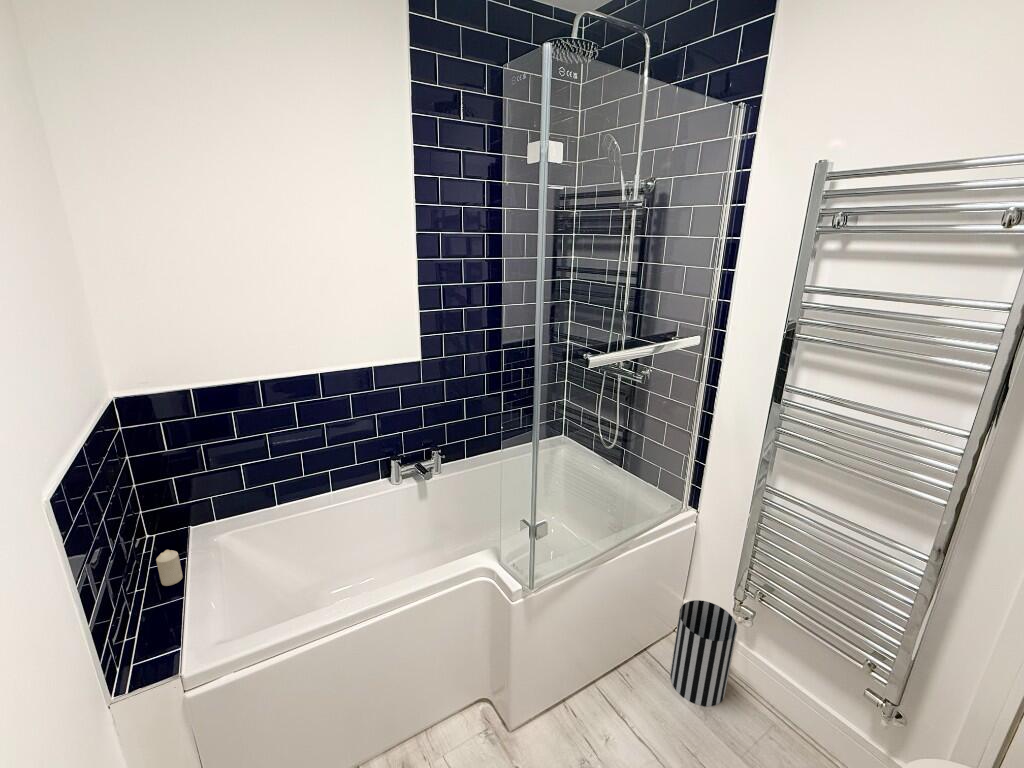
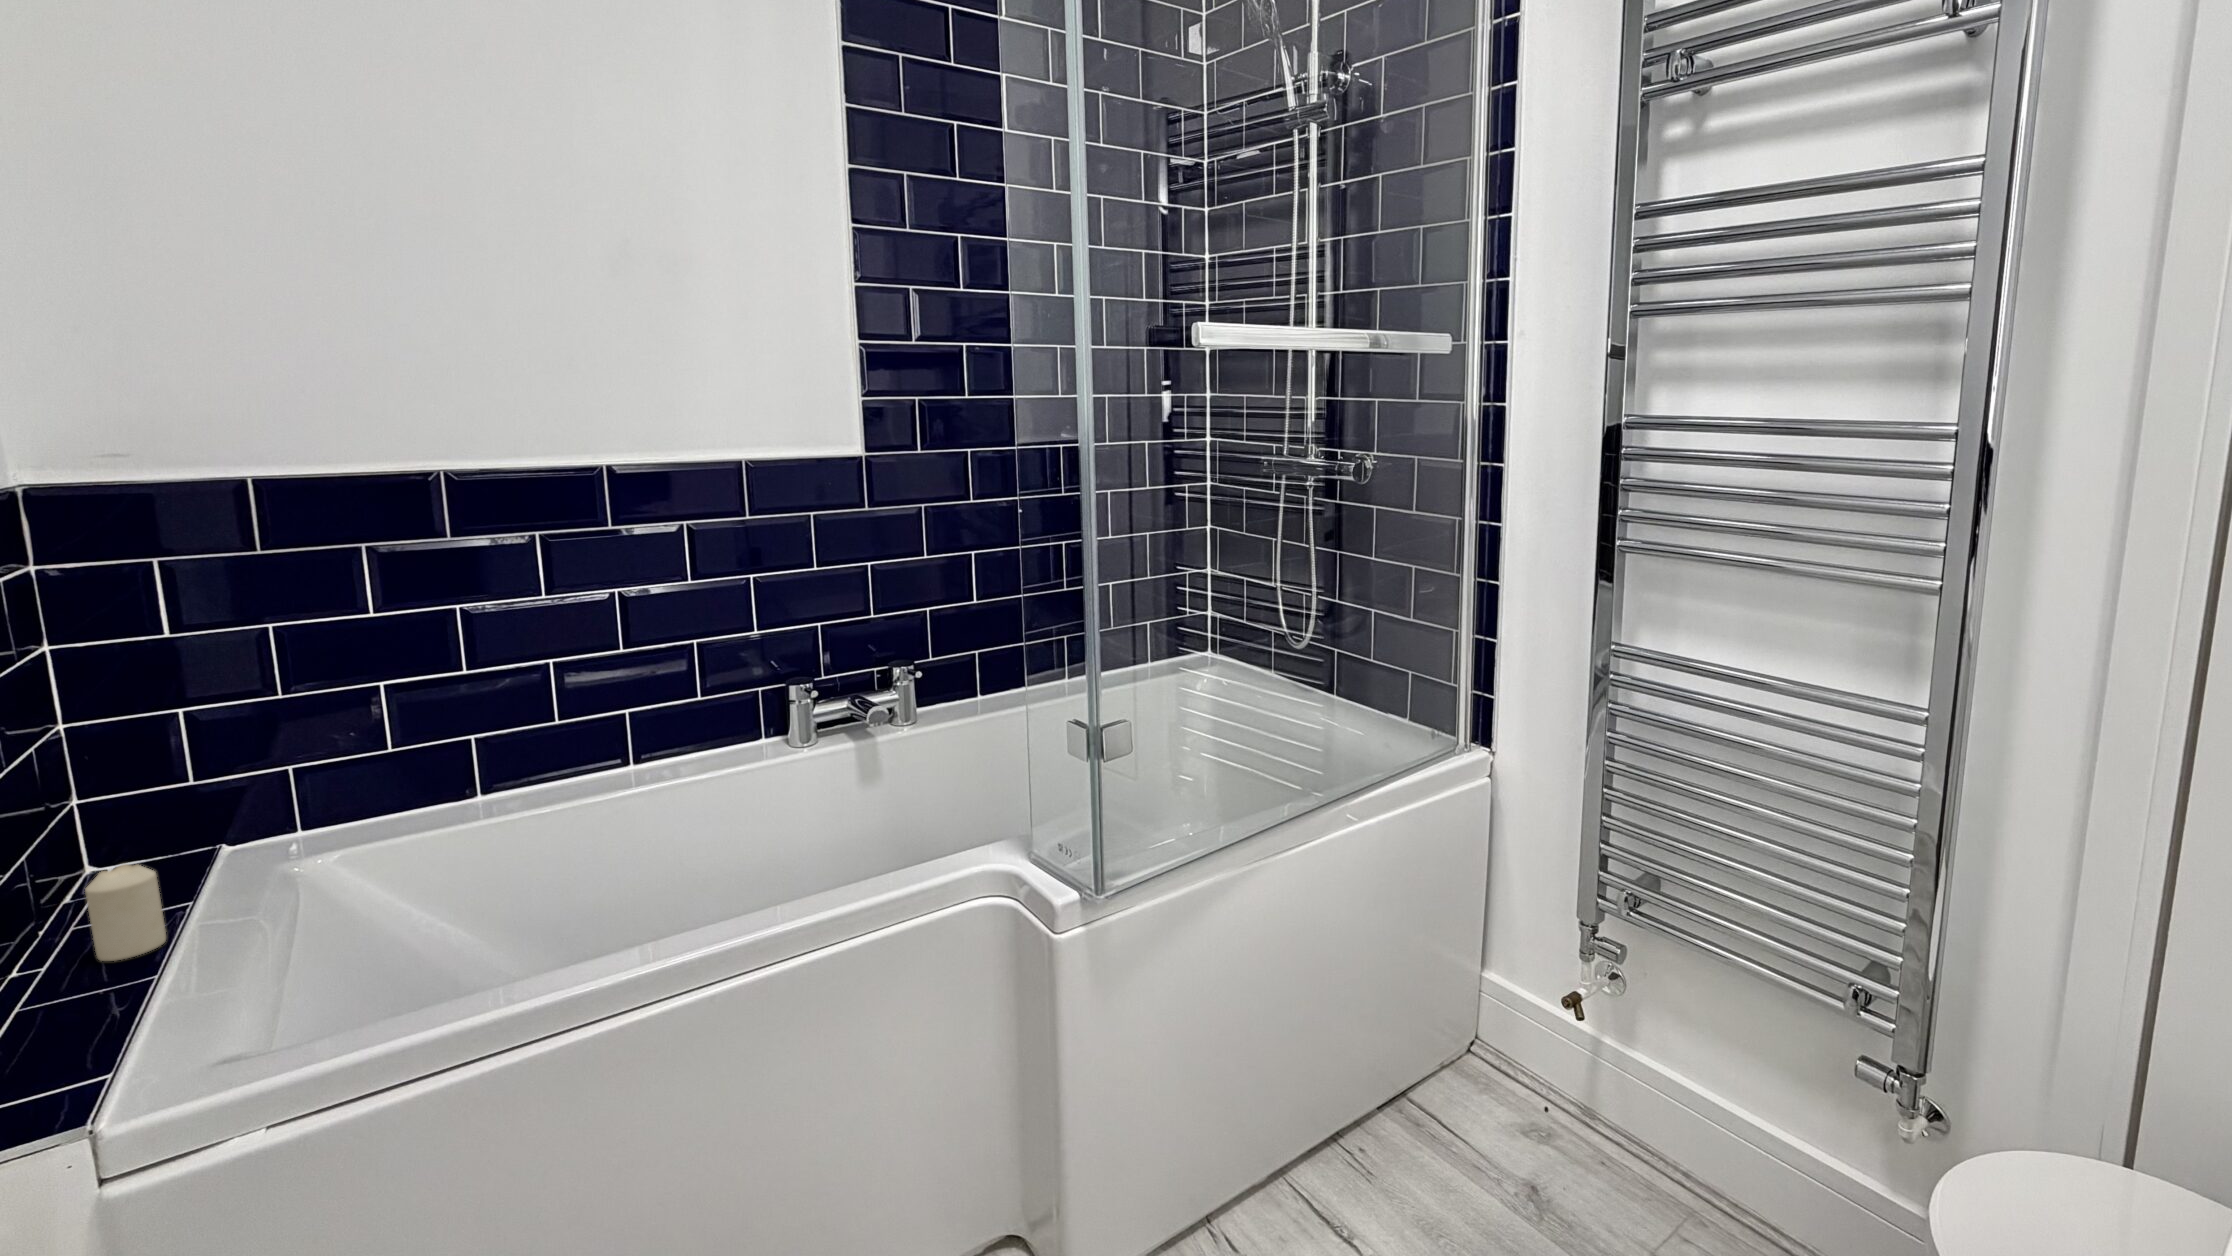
wastebasket: present [670,600,737,706] -> none [1460,946,1591,1192]

